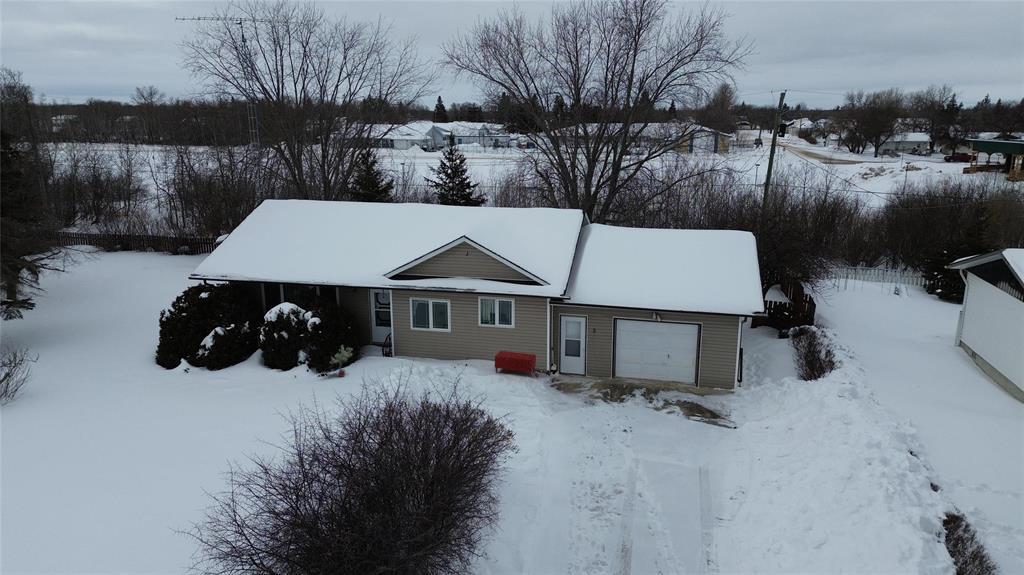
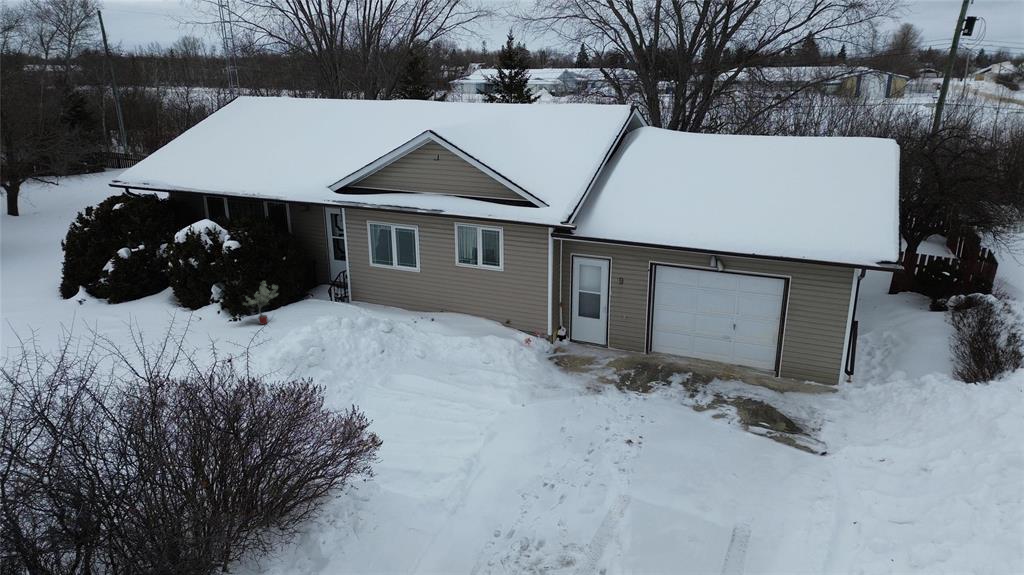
bench: present [495,351,536,377] -> none [473,303,534,343]

